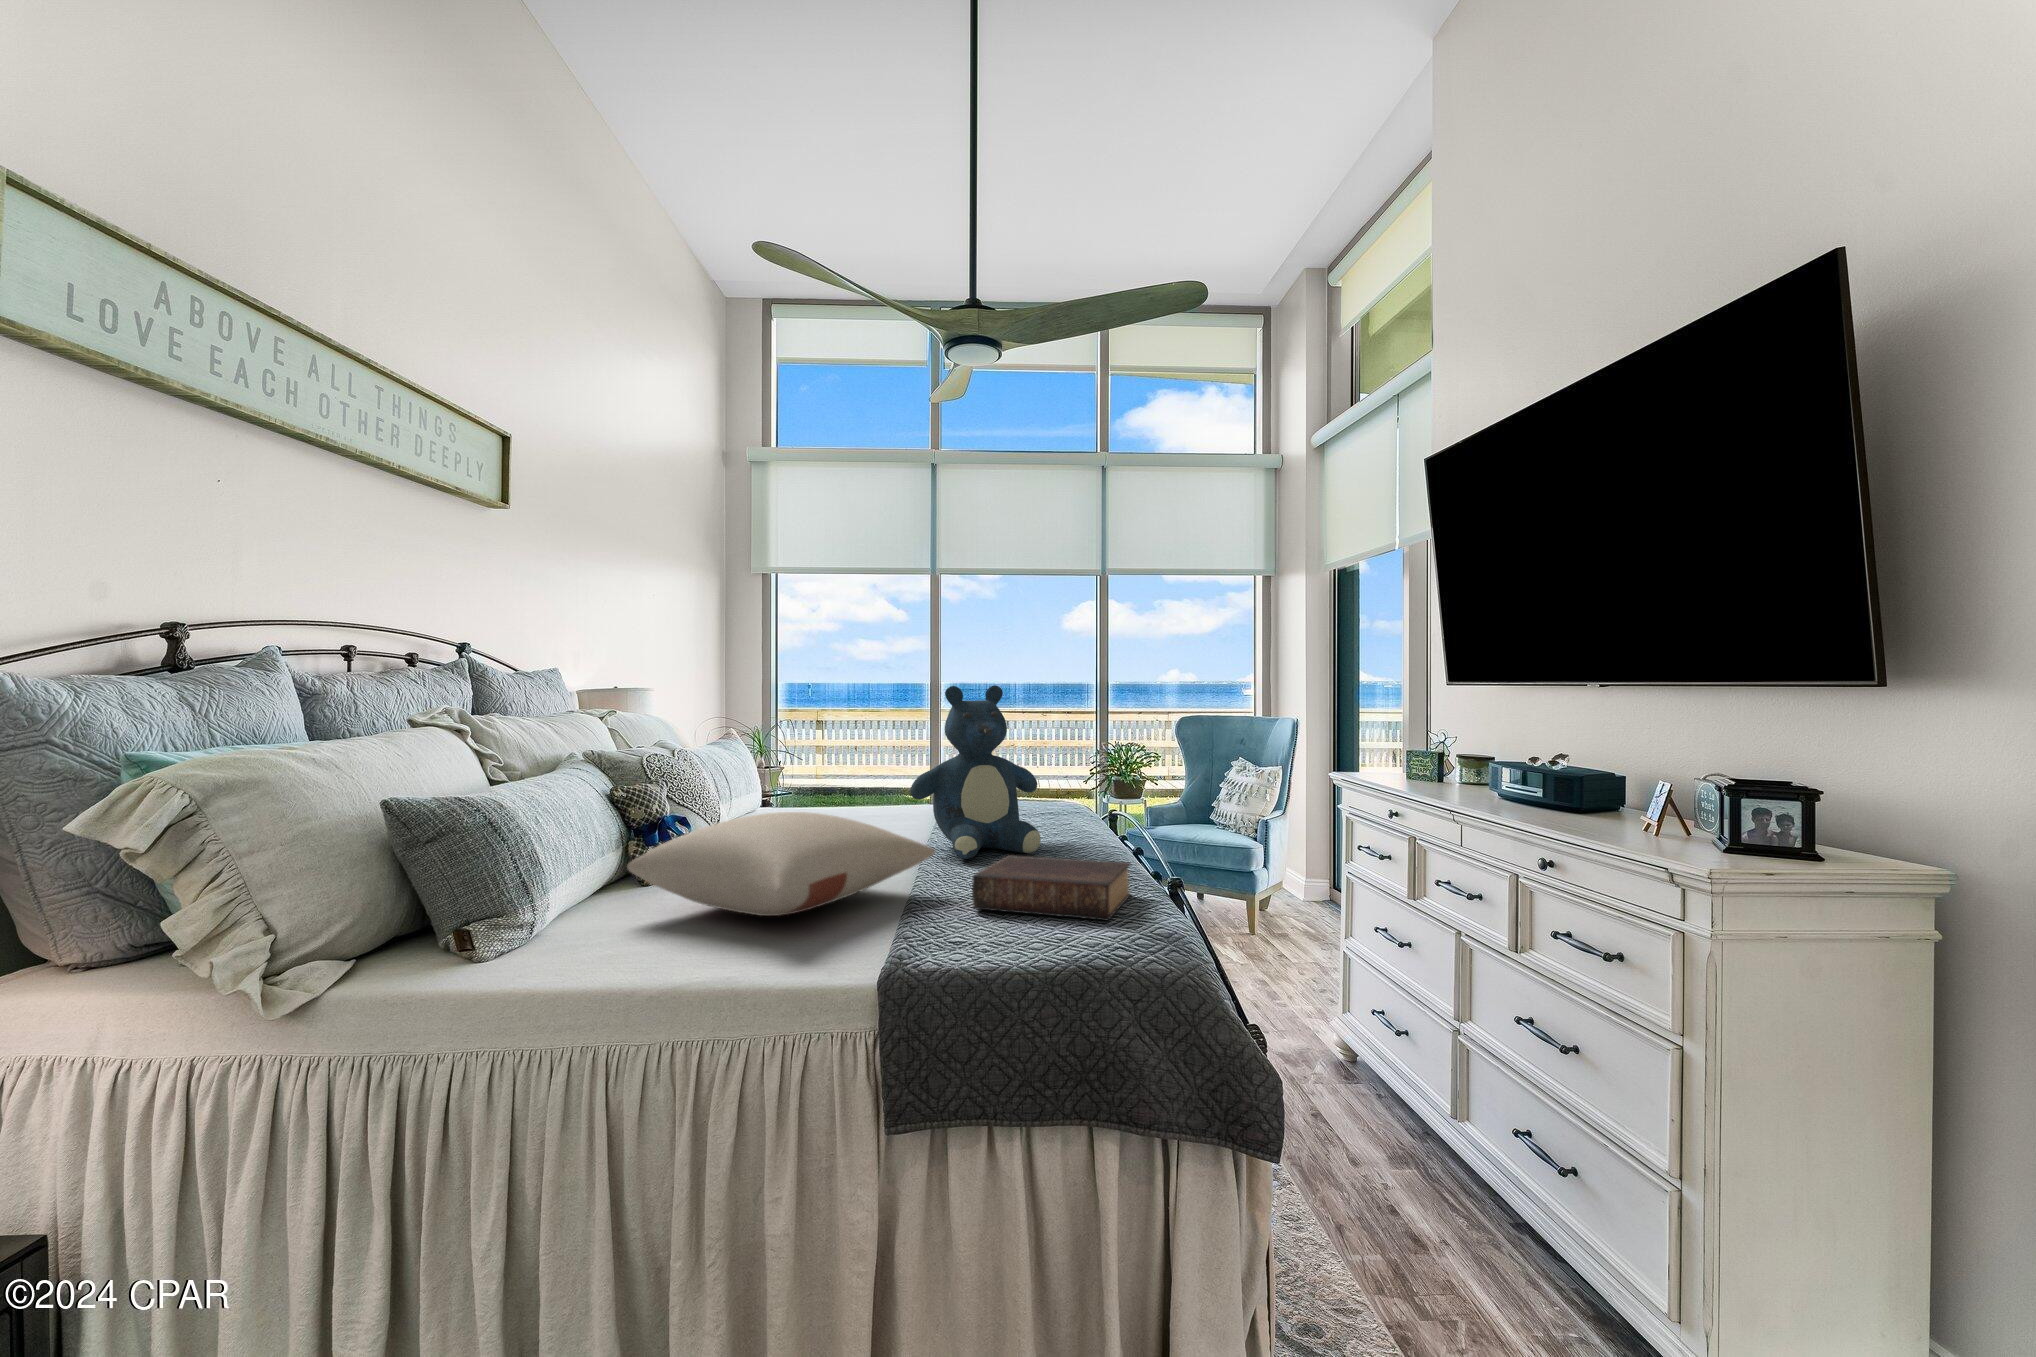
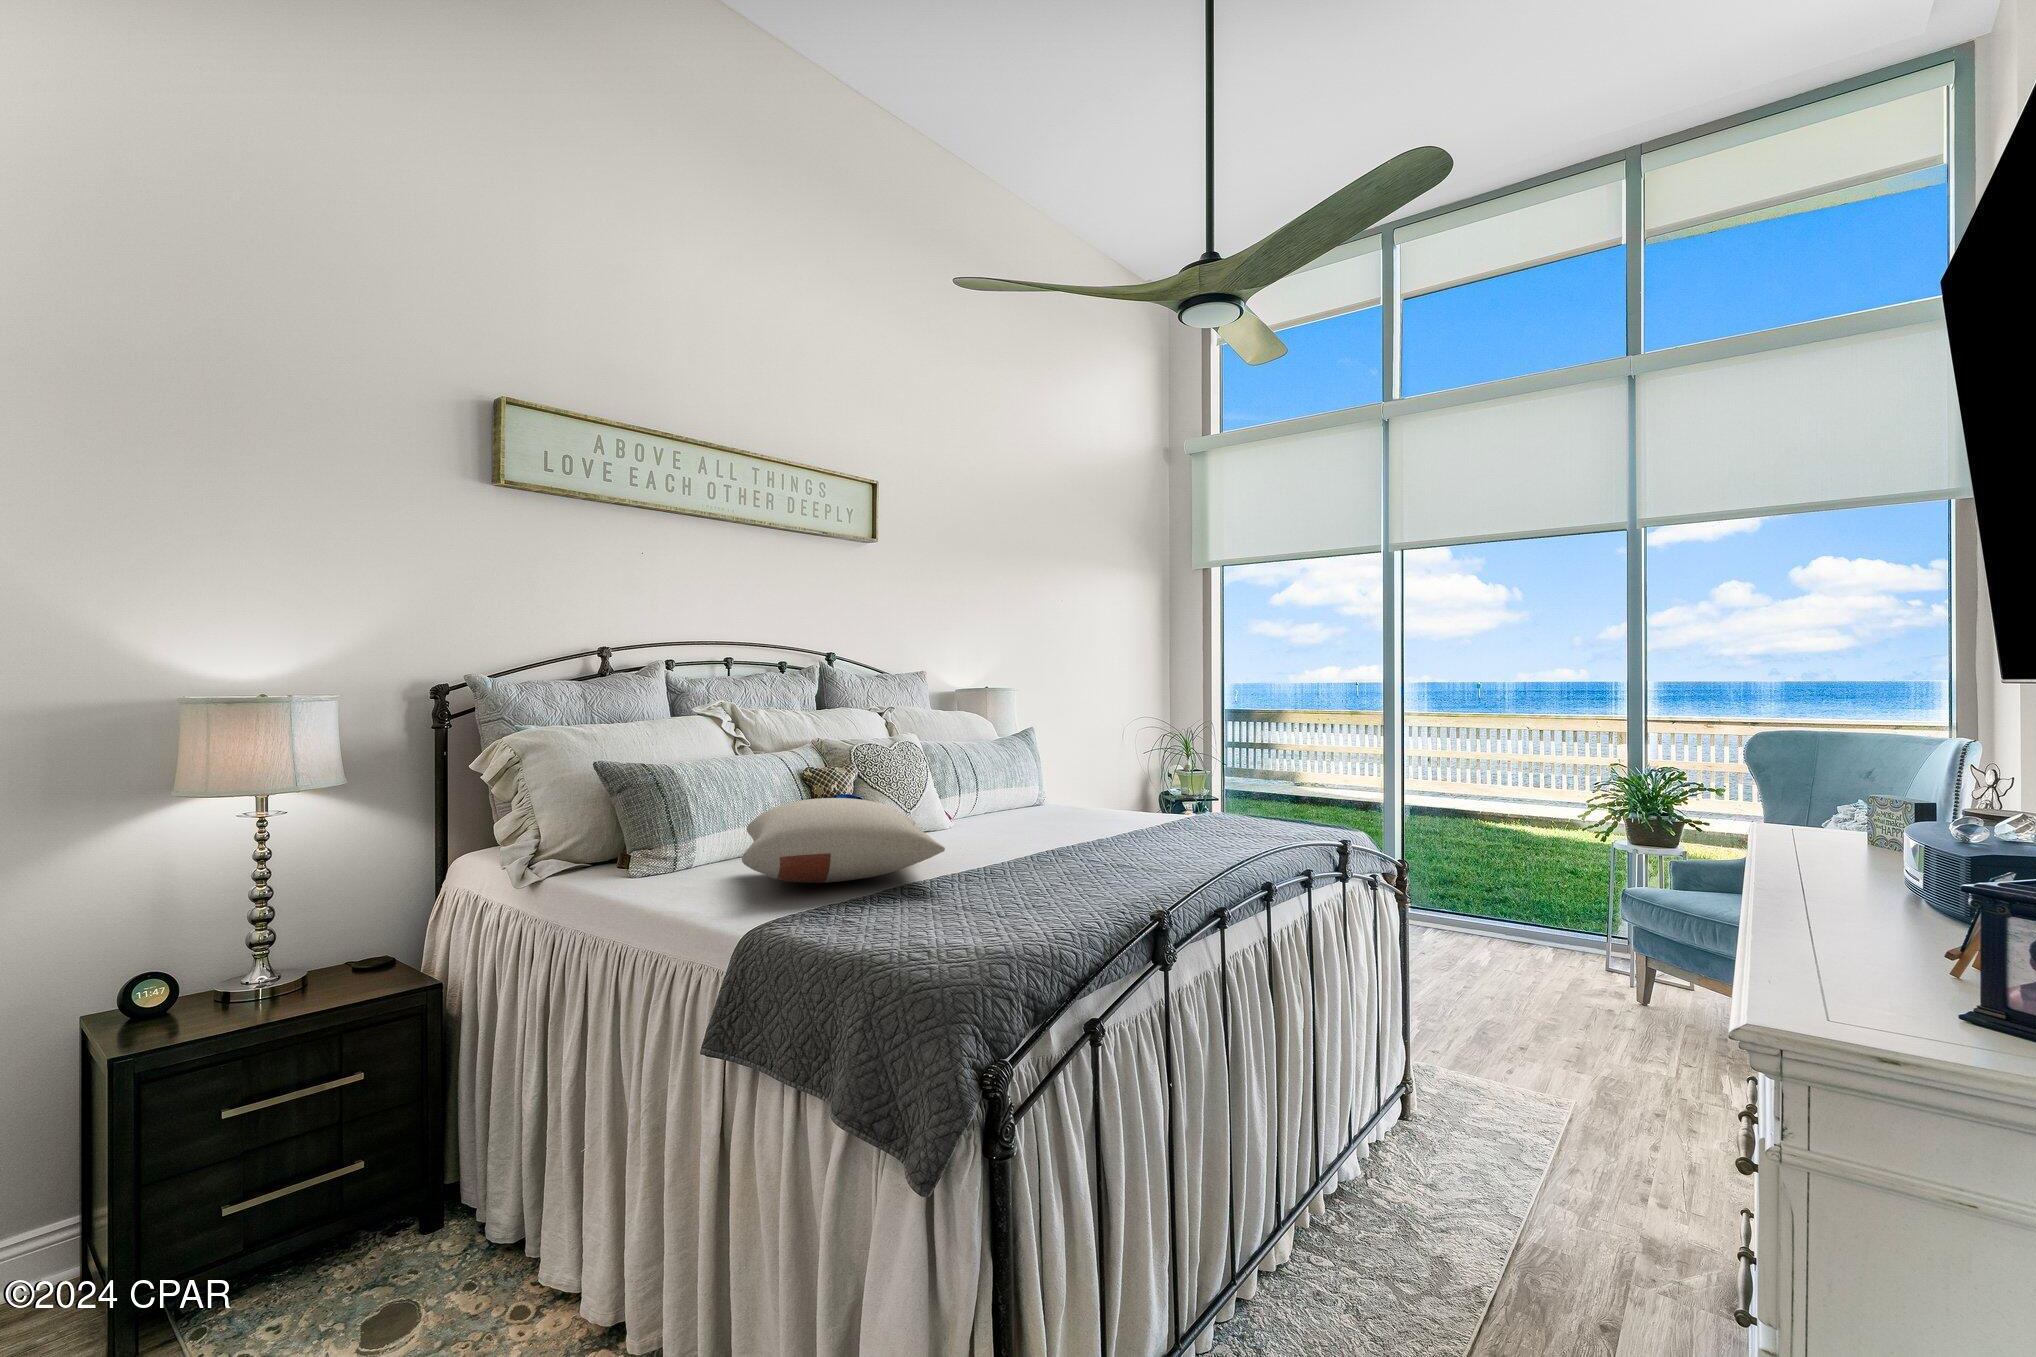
teddy bear: present [910,685,1041,859] -> none [1029,689,1165,871]
book: present [972,855,1131,920] -> none [915,863,1069,937]

